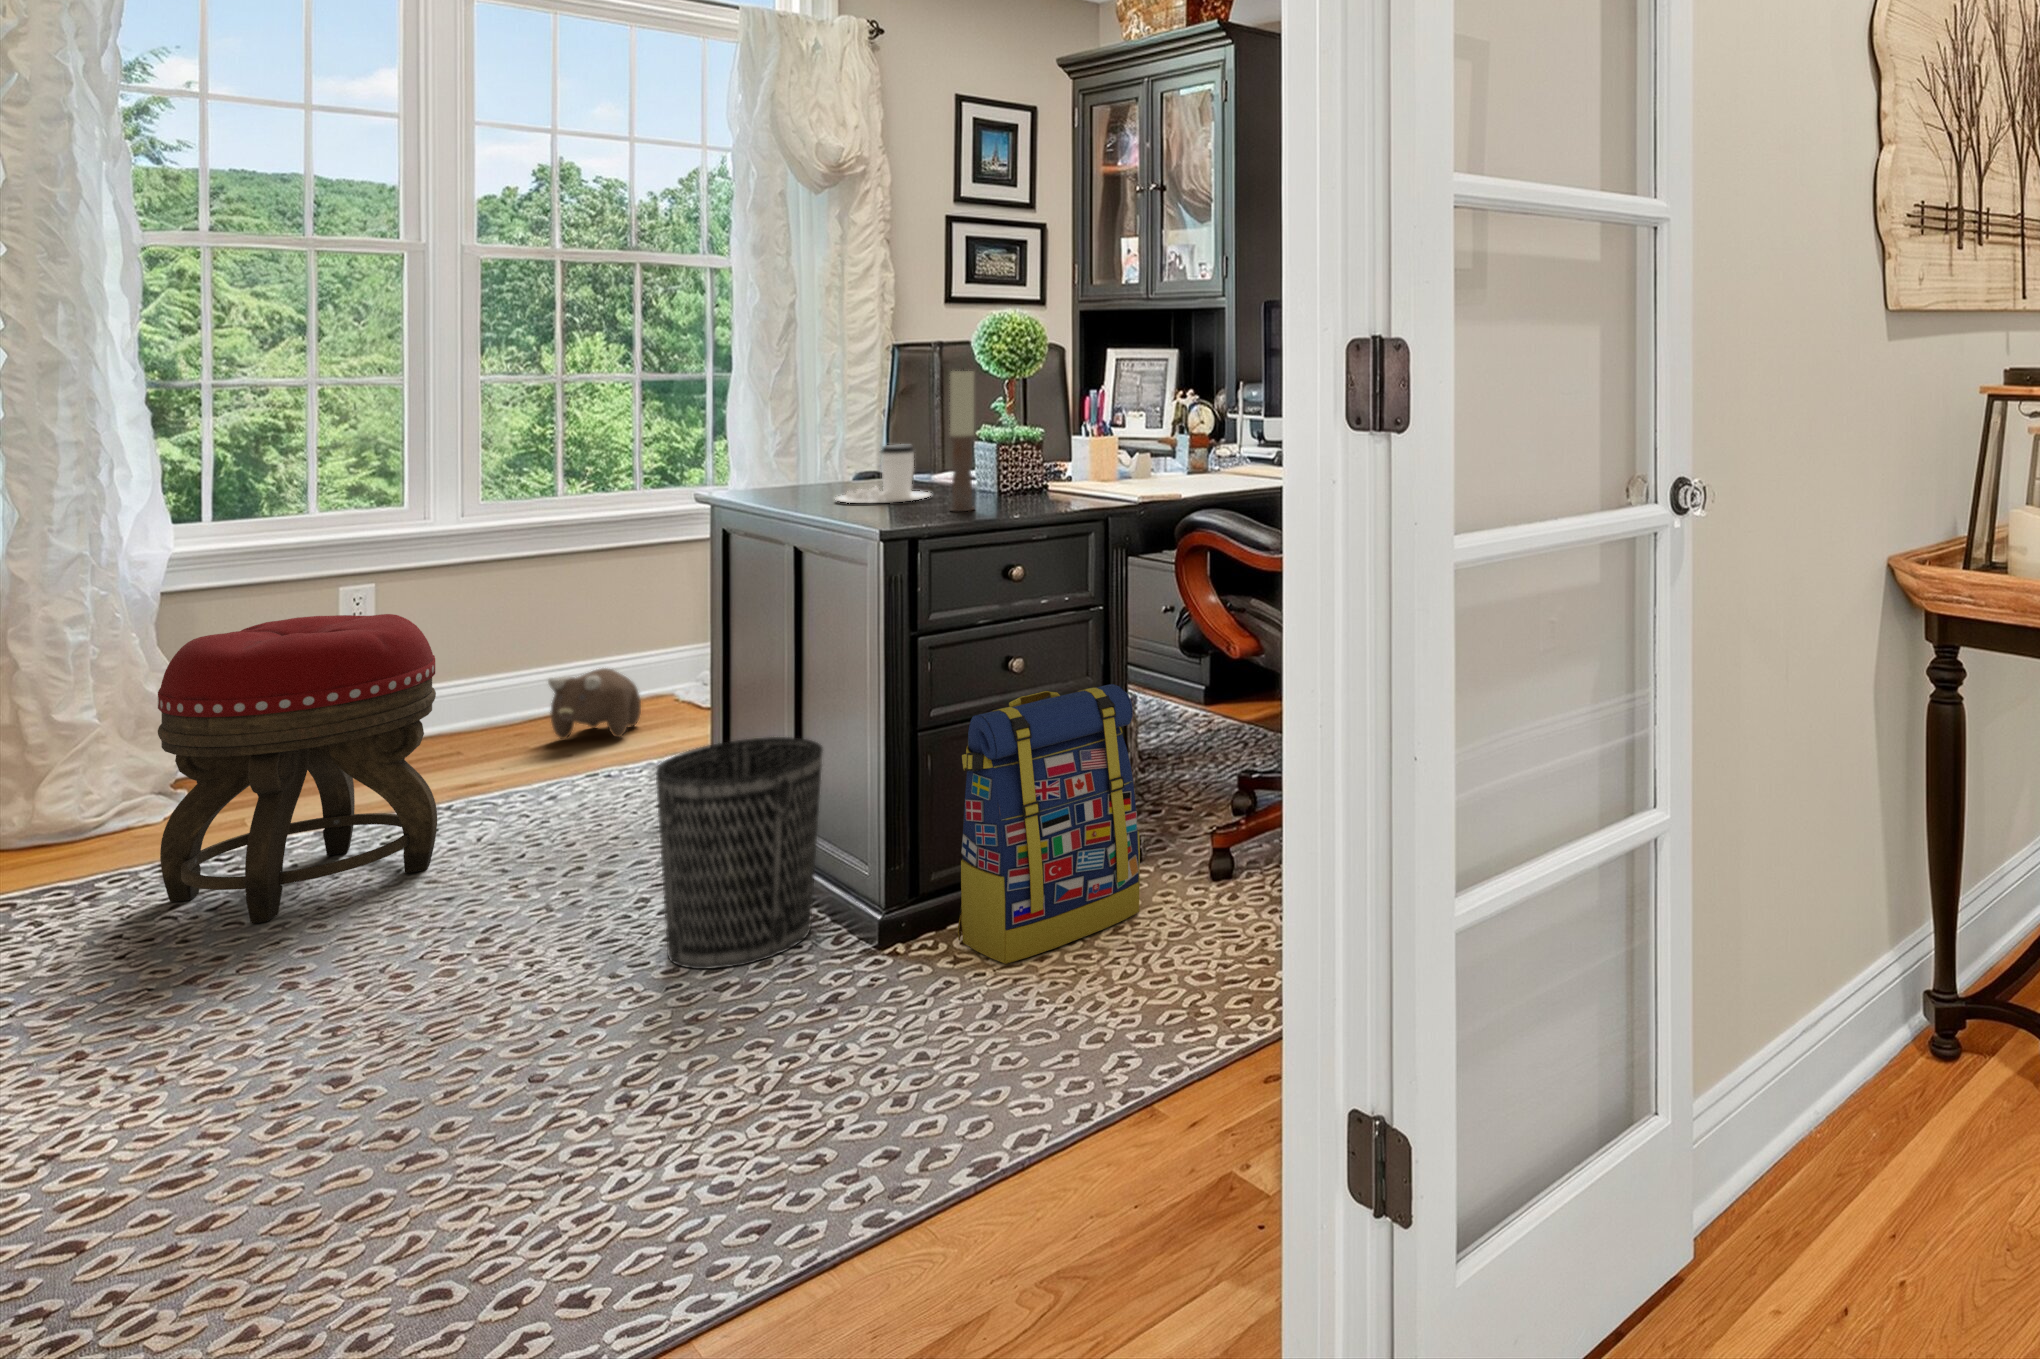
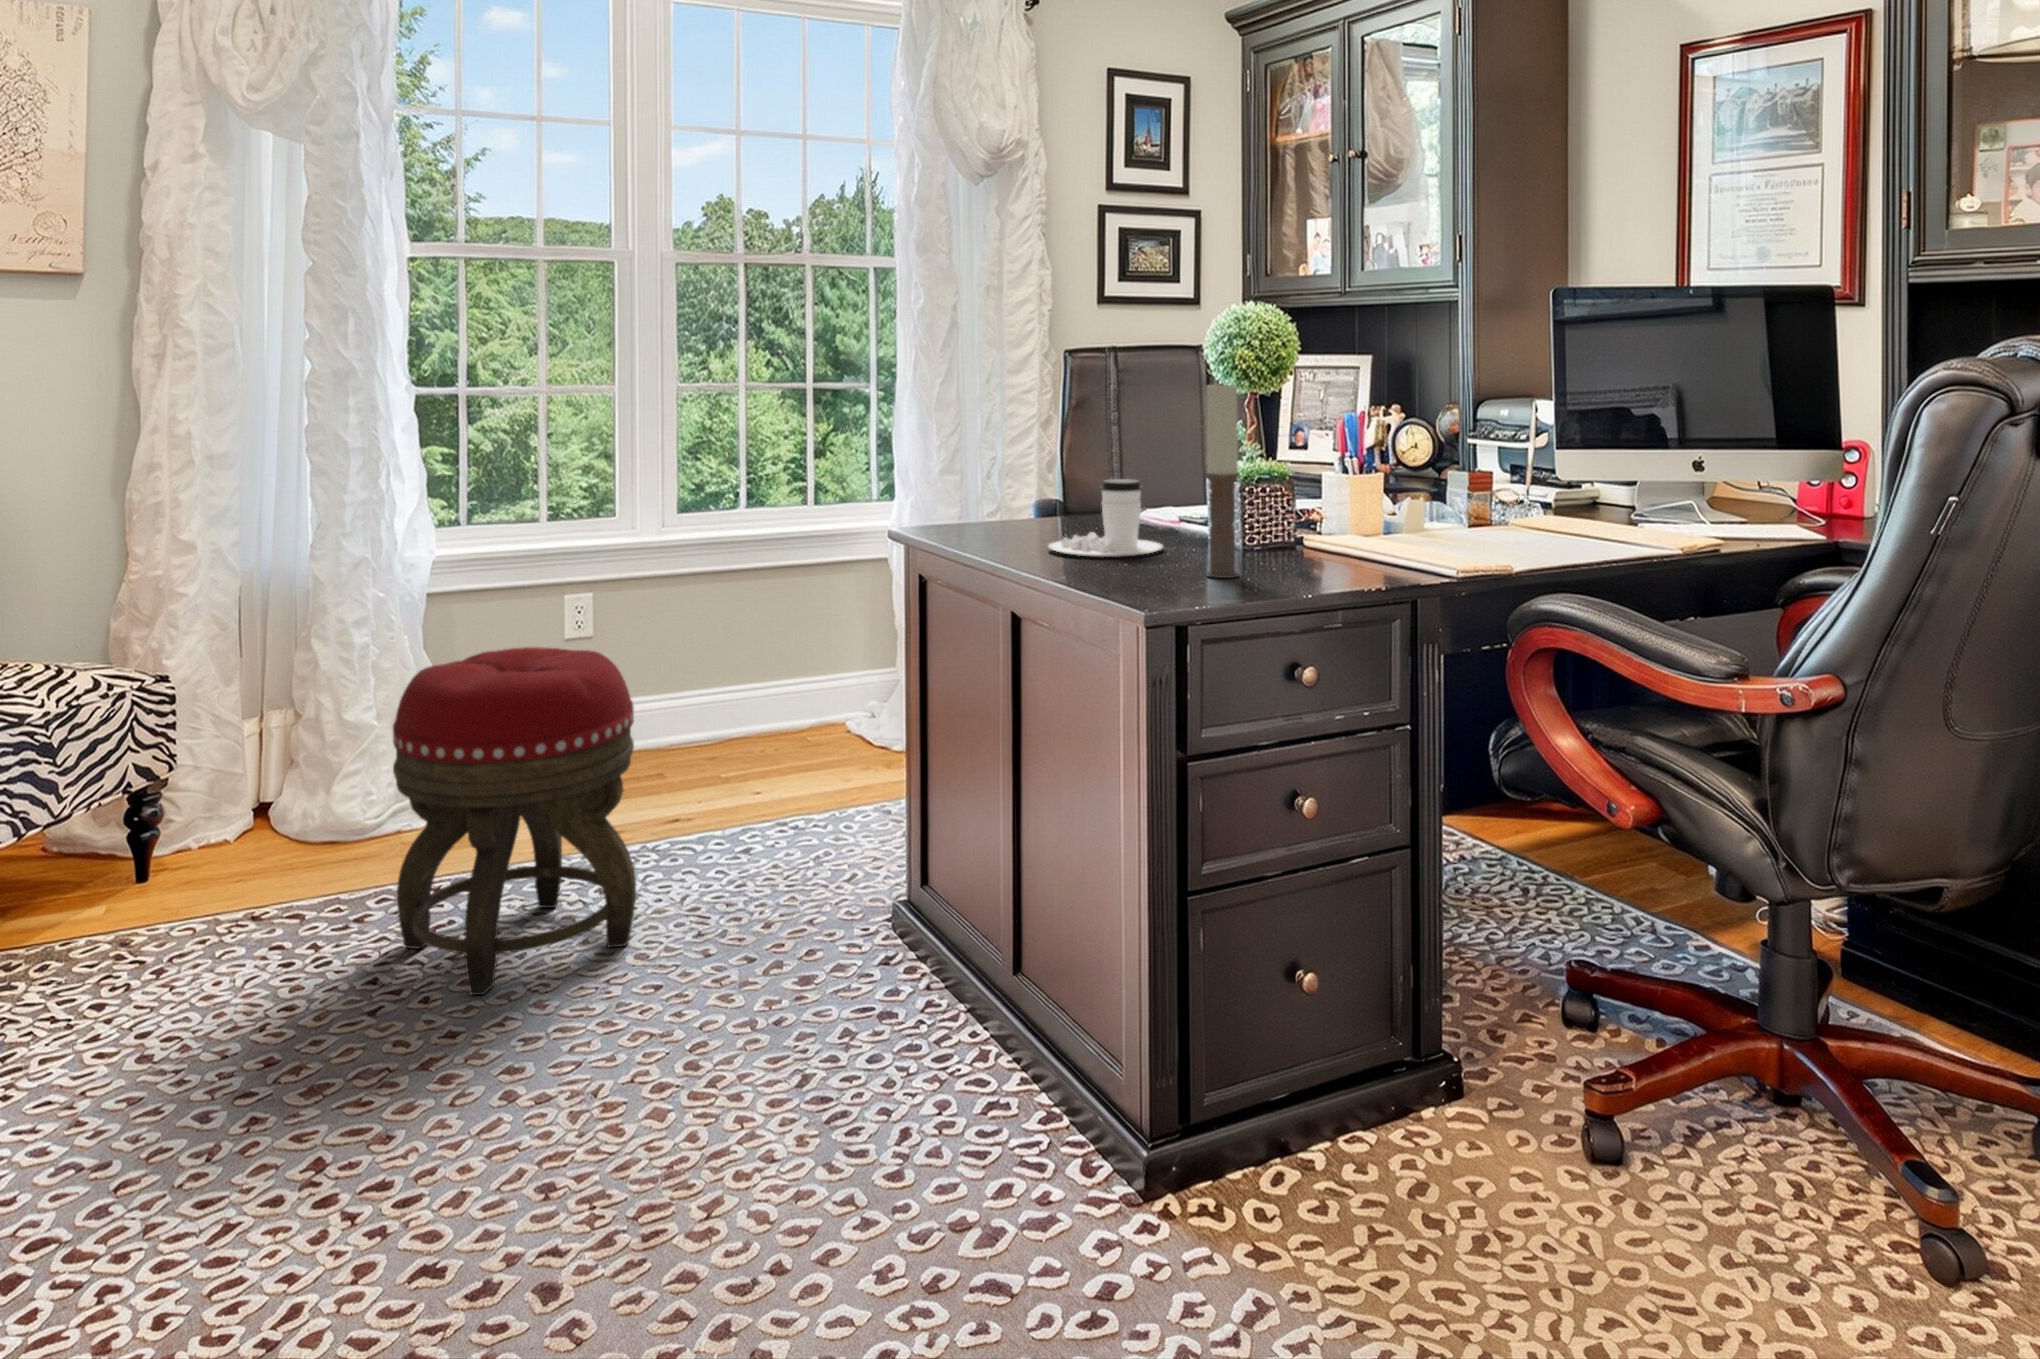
plush toy: present [548,668,641,739] -> none [730,706,815,785]
backpack: present [958,684,1140,964] -> none [1249,847,1503,1272]
wastebasket: present [656,737,823,969] -> none [869,860,1061,1185]

